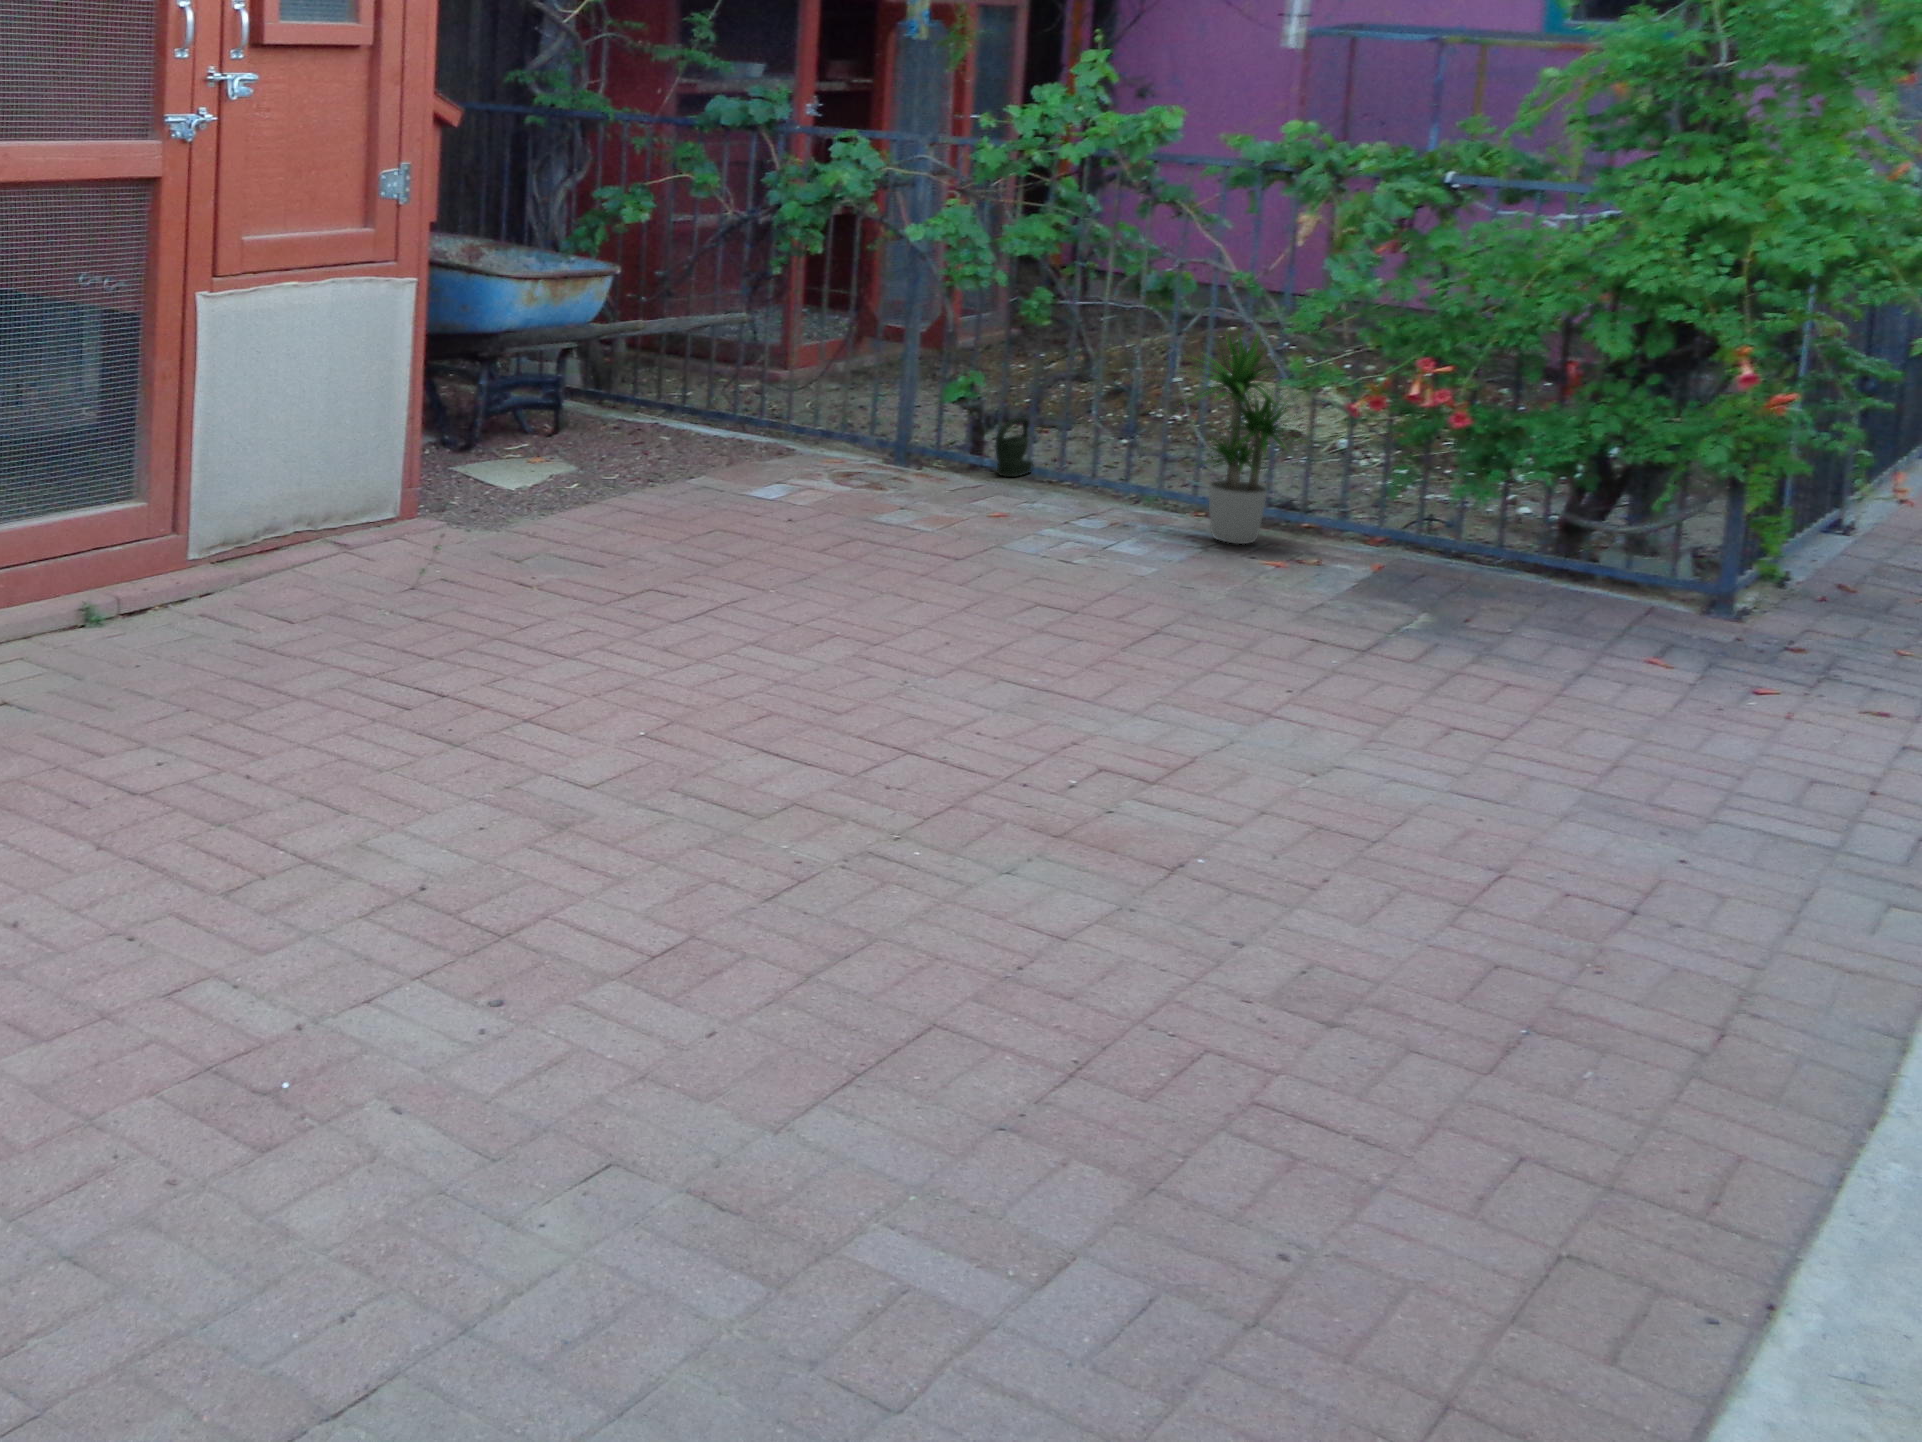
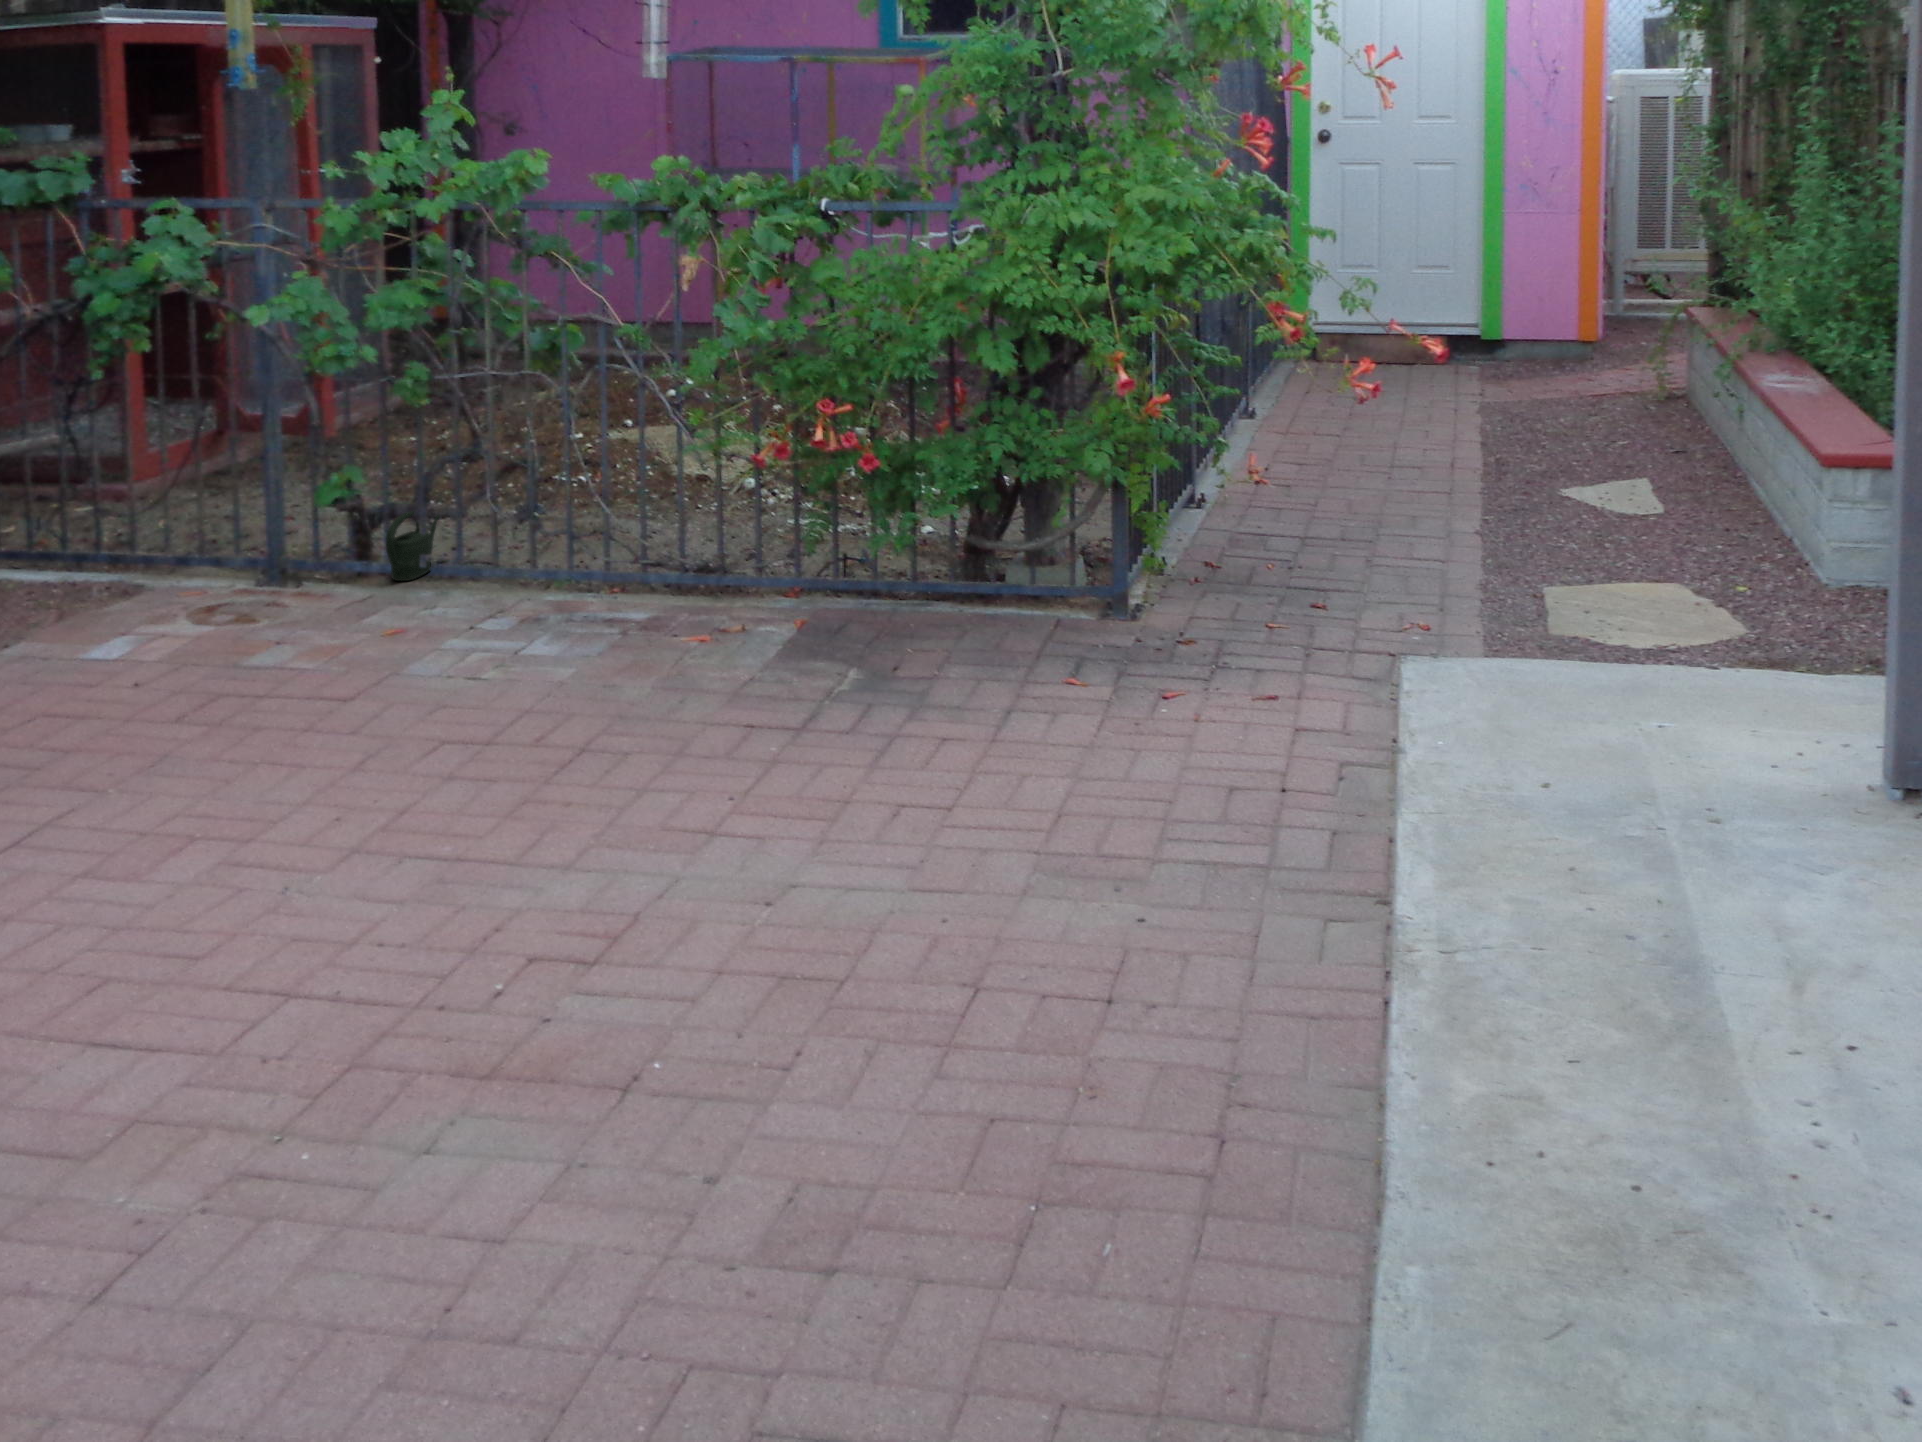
potted plant: present [1196,329,1304,544] -> none [572,380,733,622]

